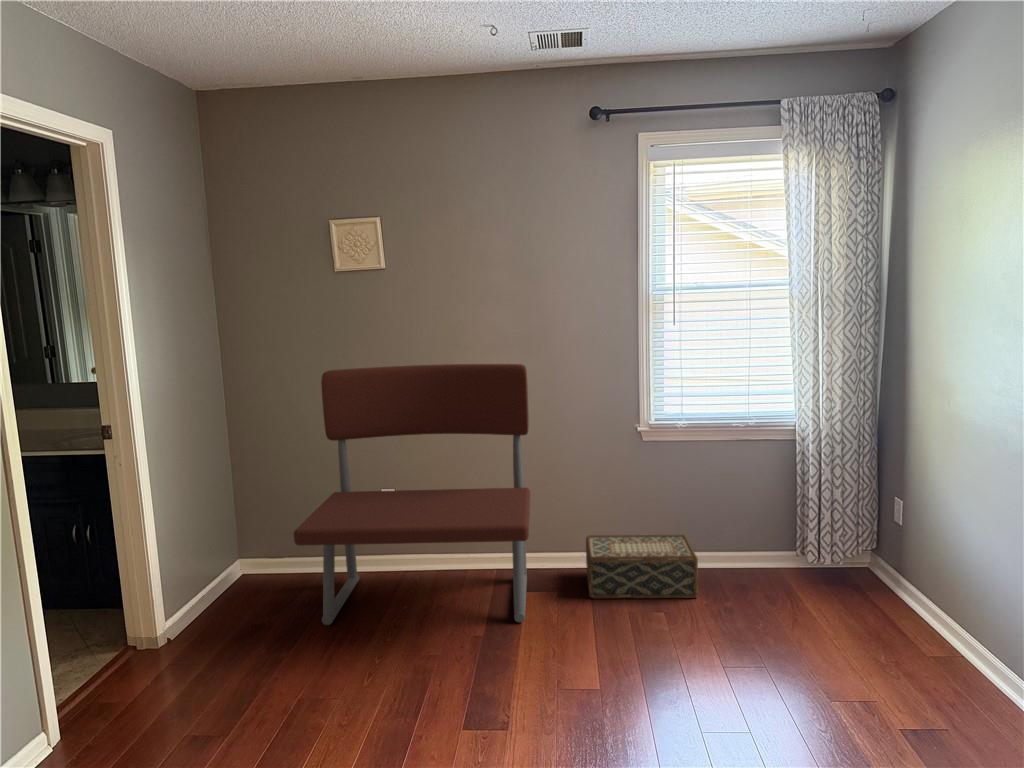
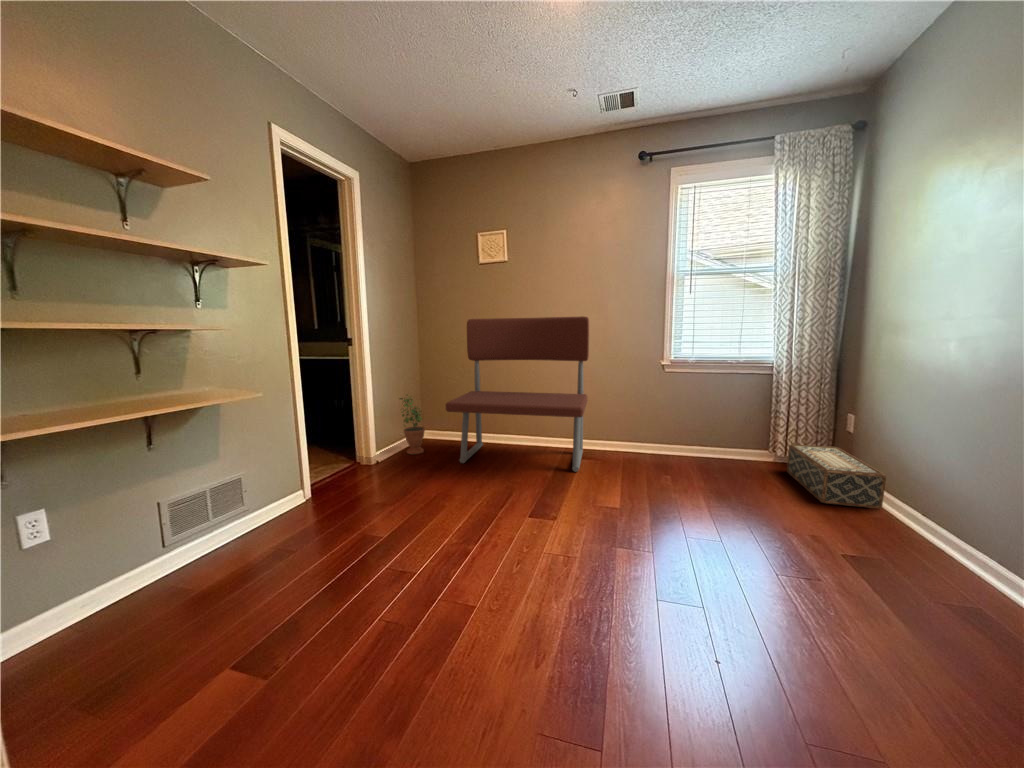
potted plant: none [202,506,254,614] -> present [400,395,425,454]
woven basket: present [586,535,698,598] -> present [787,444,886,508]

